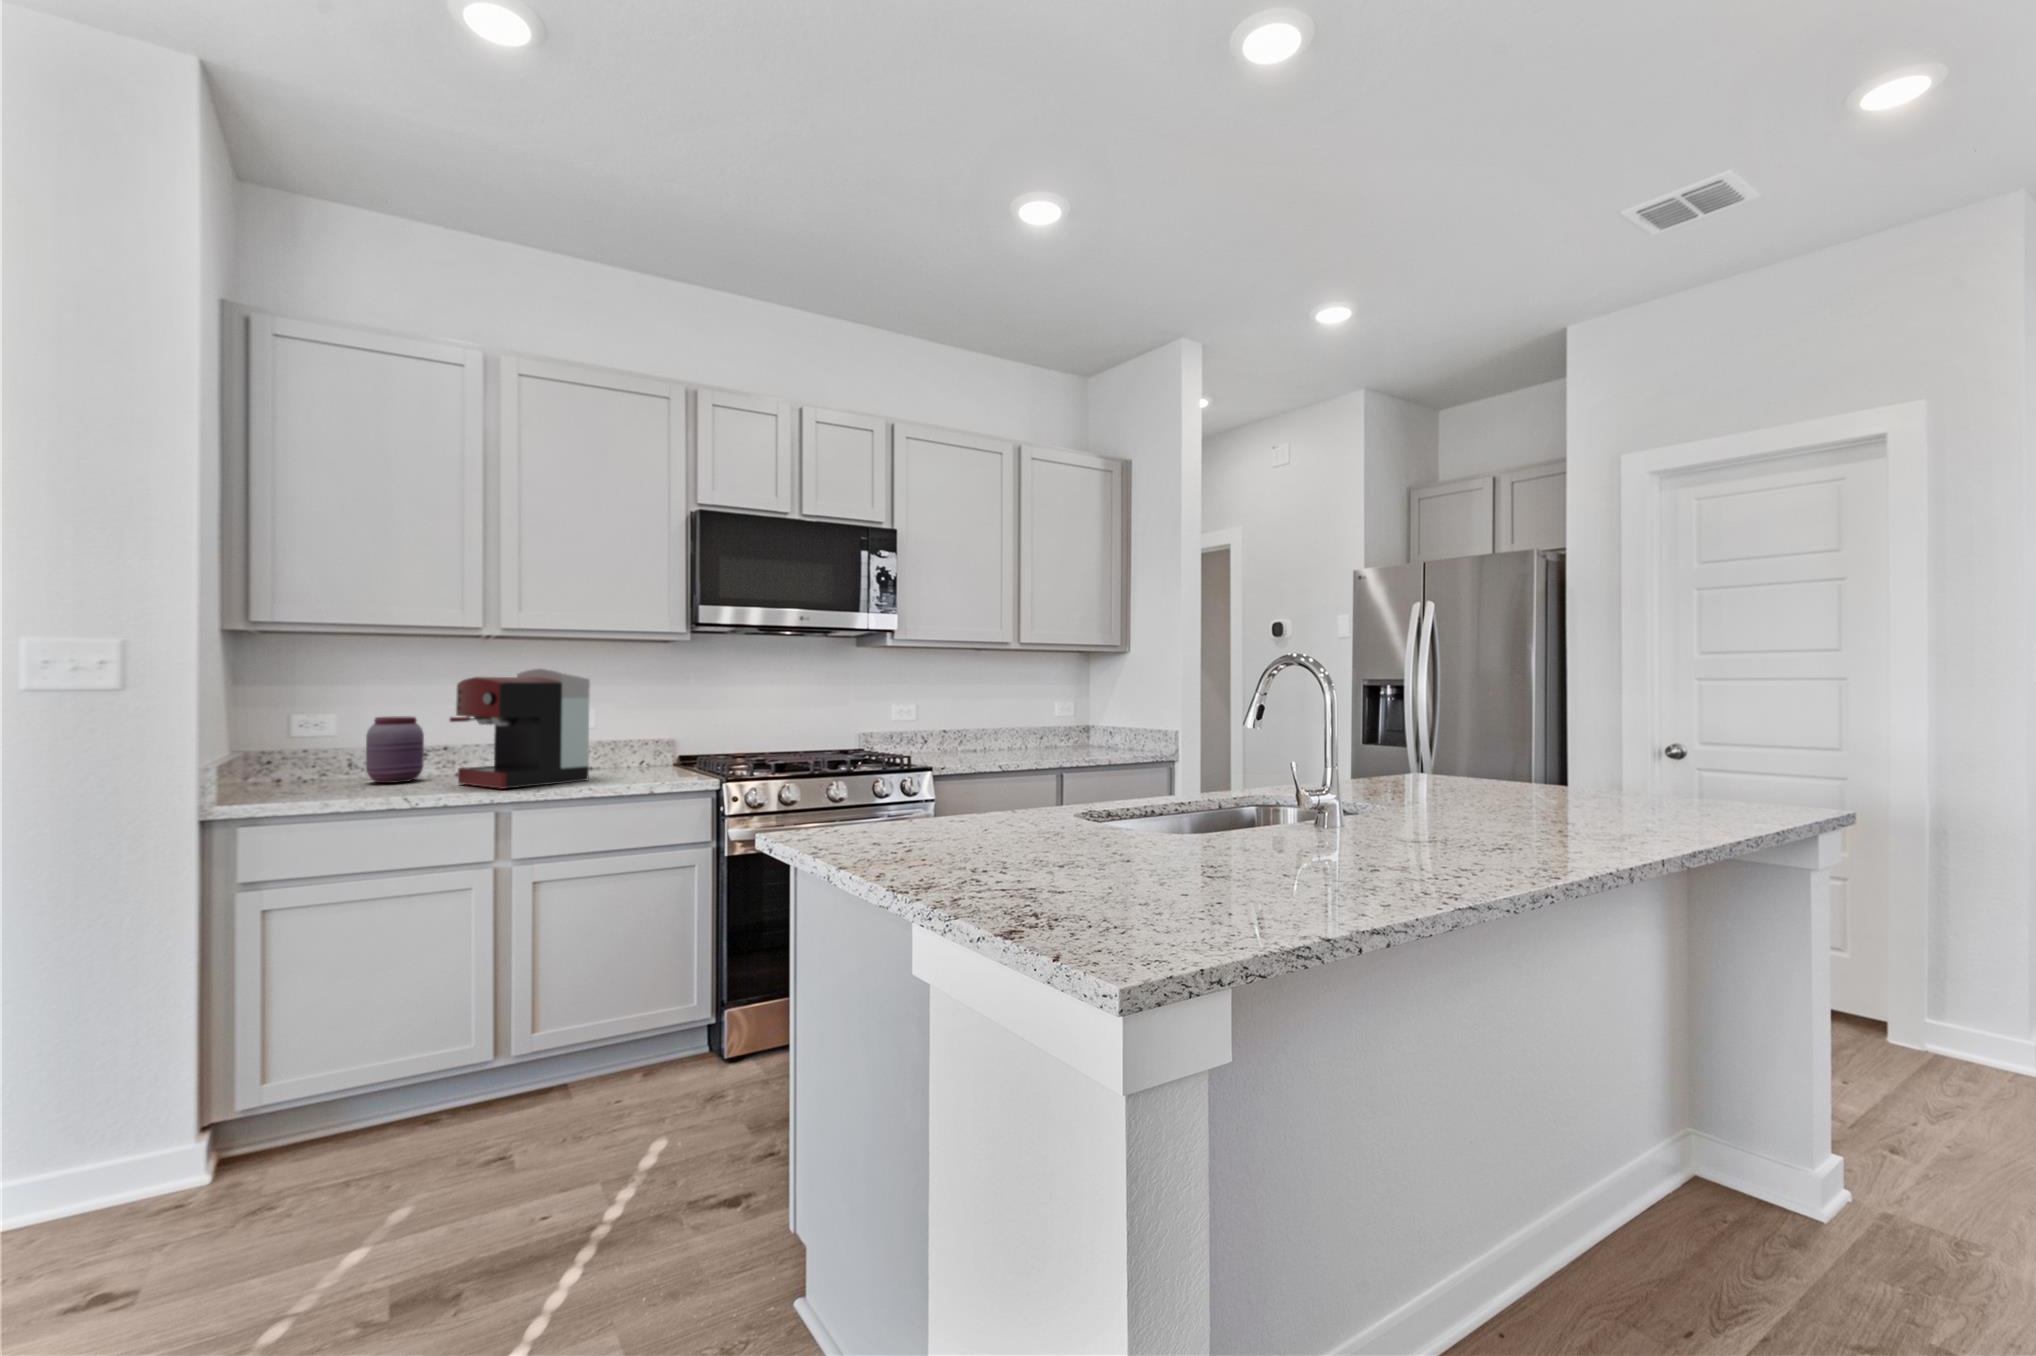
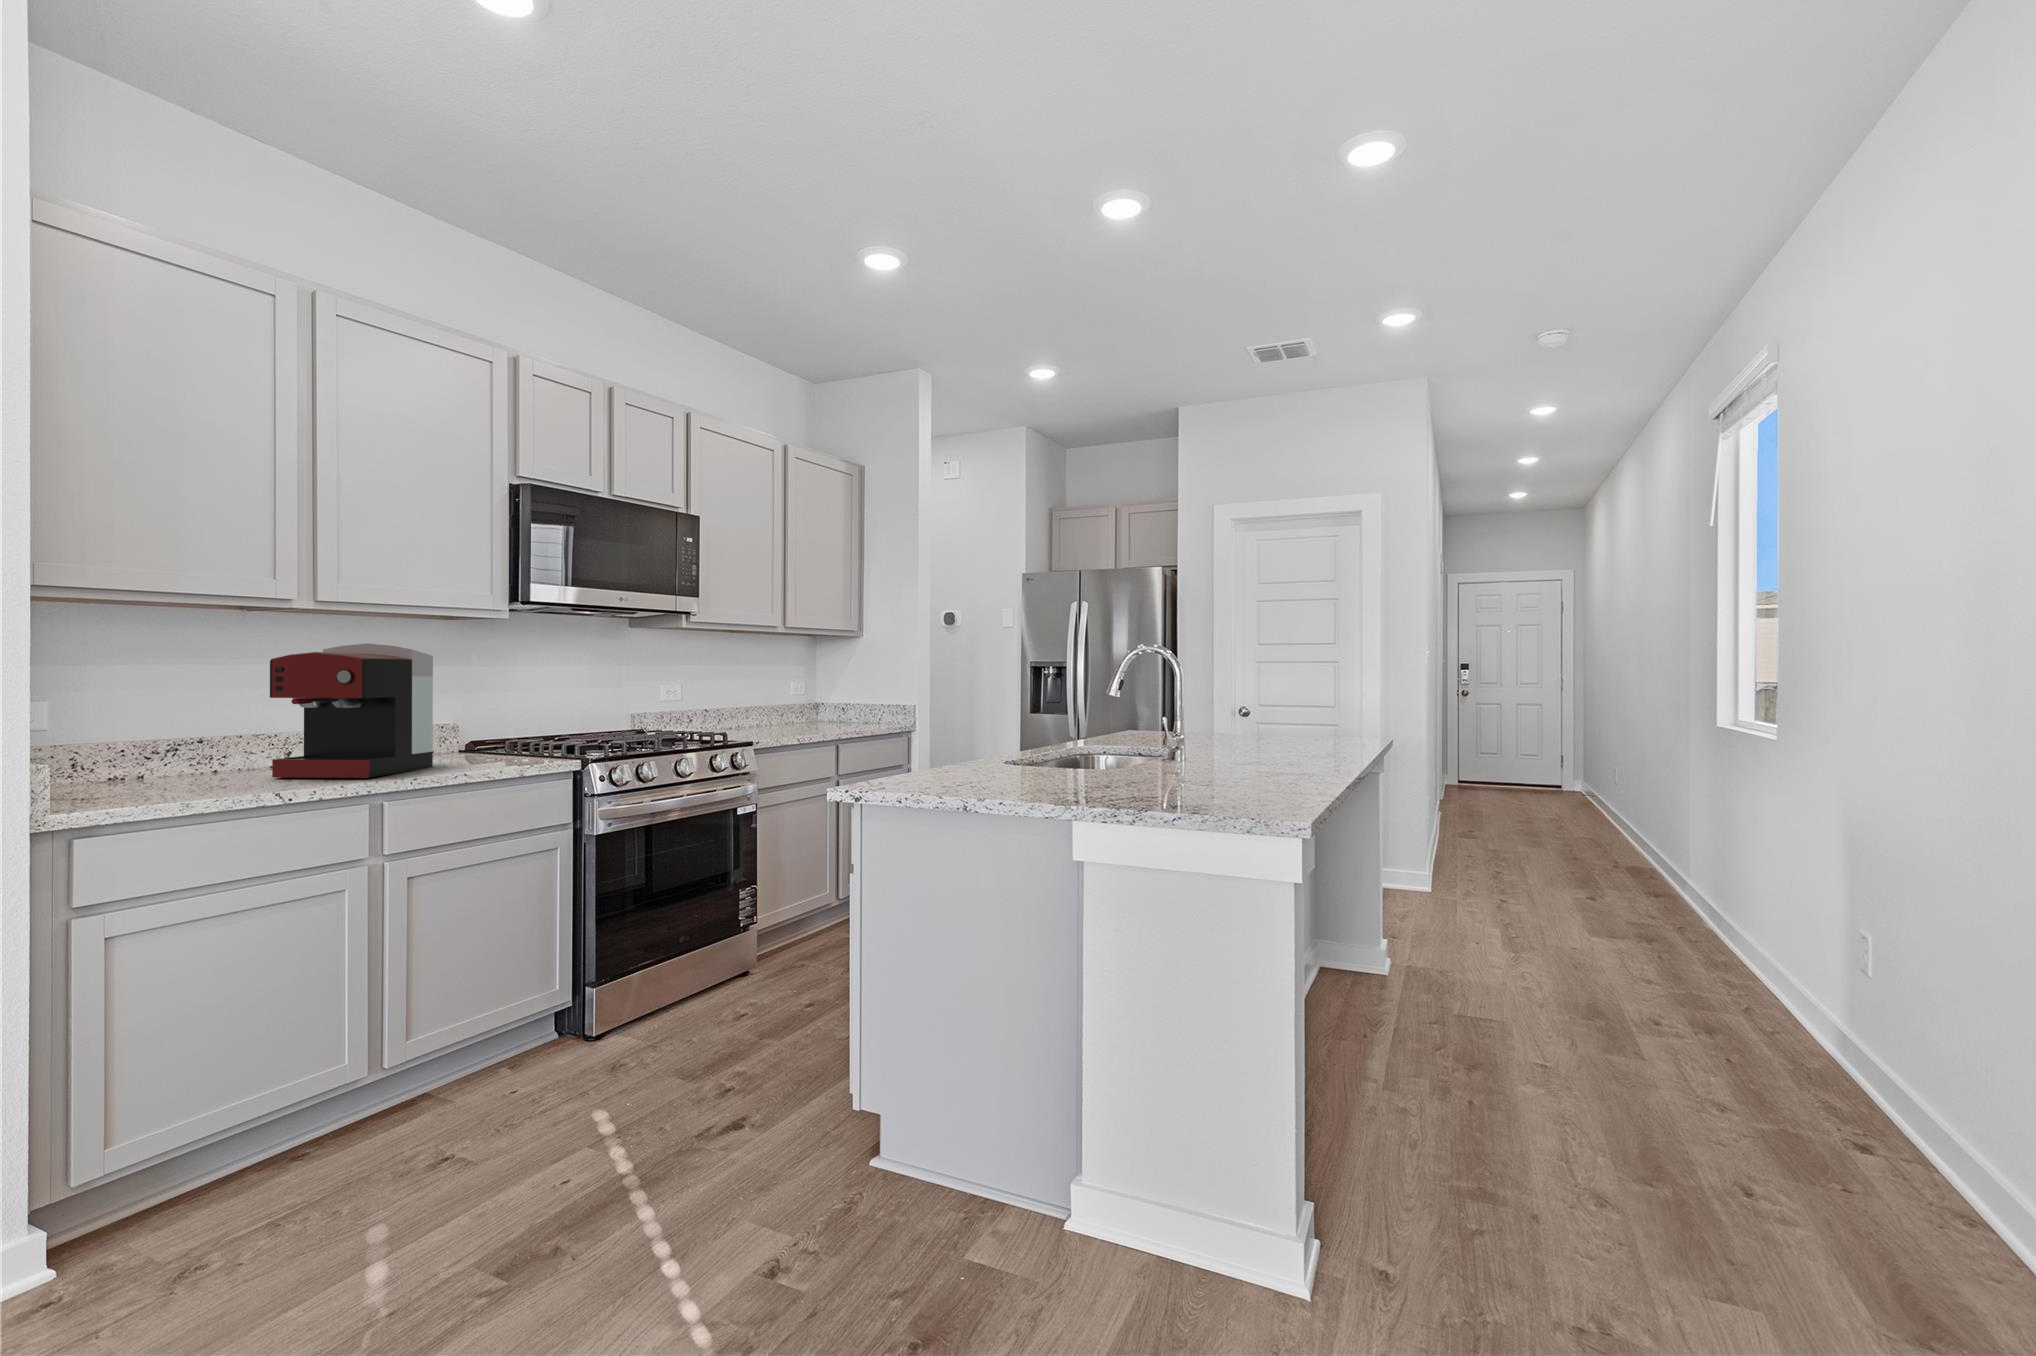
jar: present [366,716,424,783] -> none [112,701,192,783]

